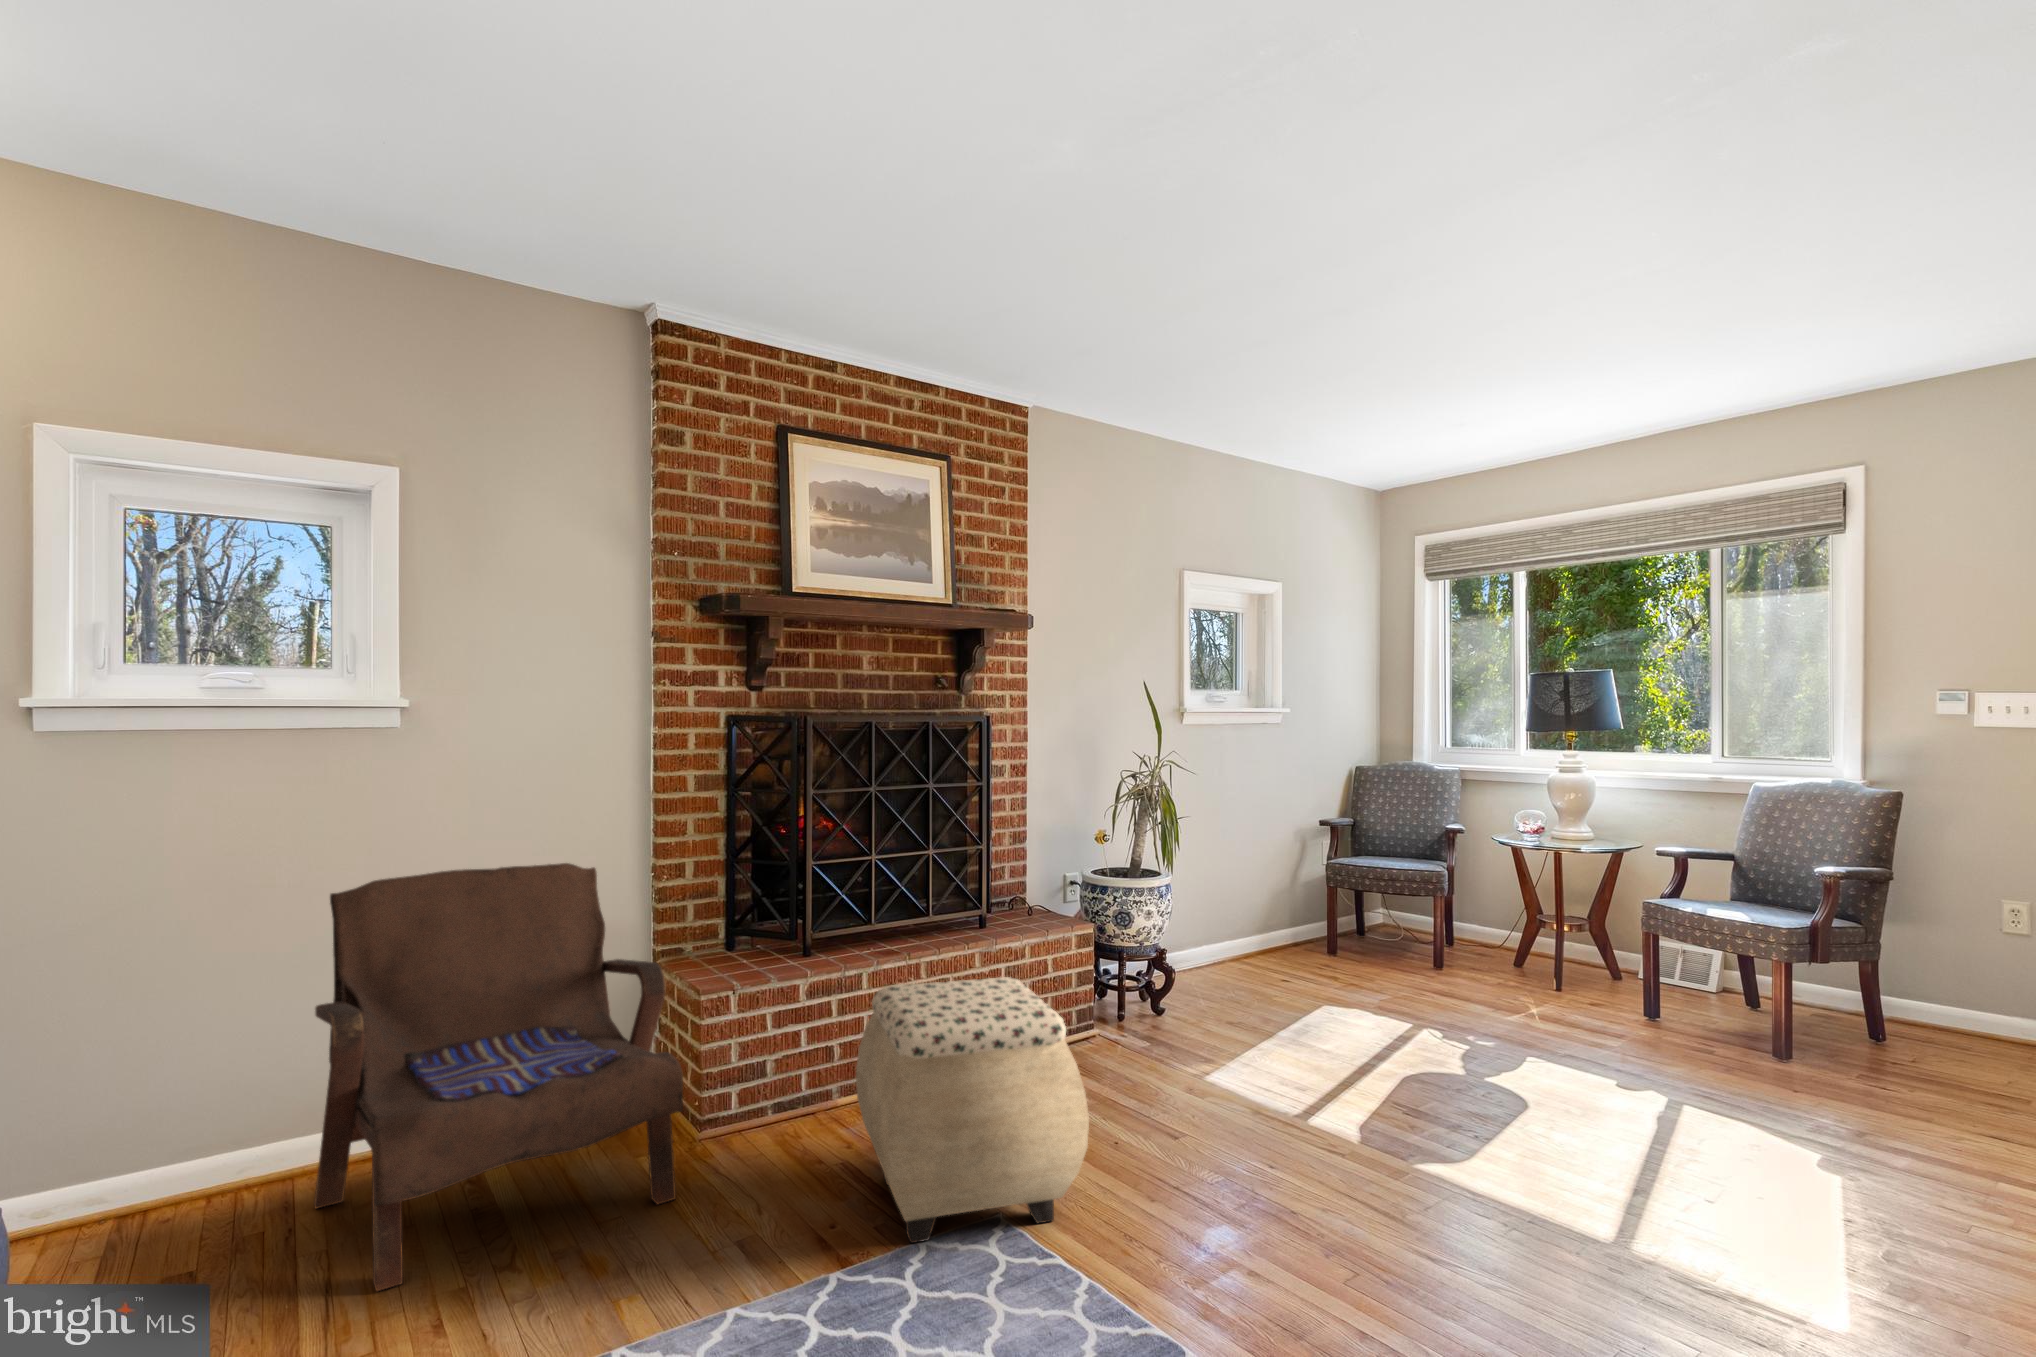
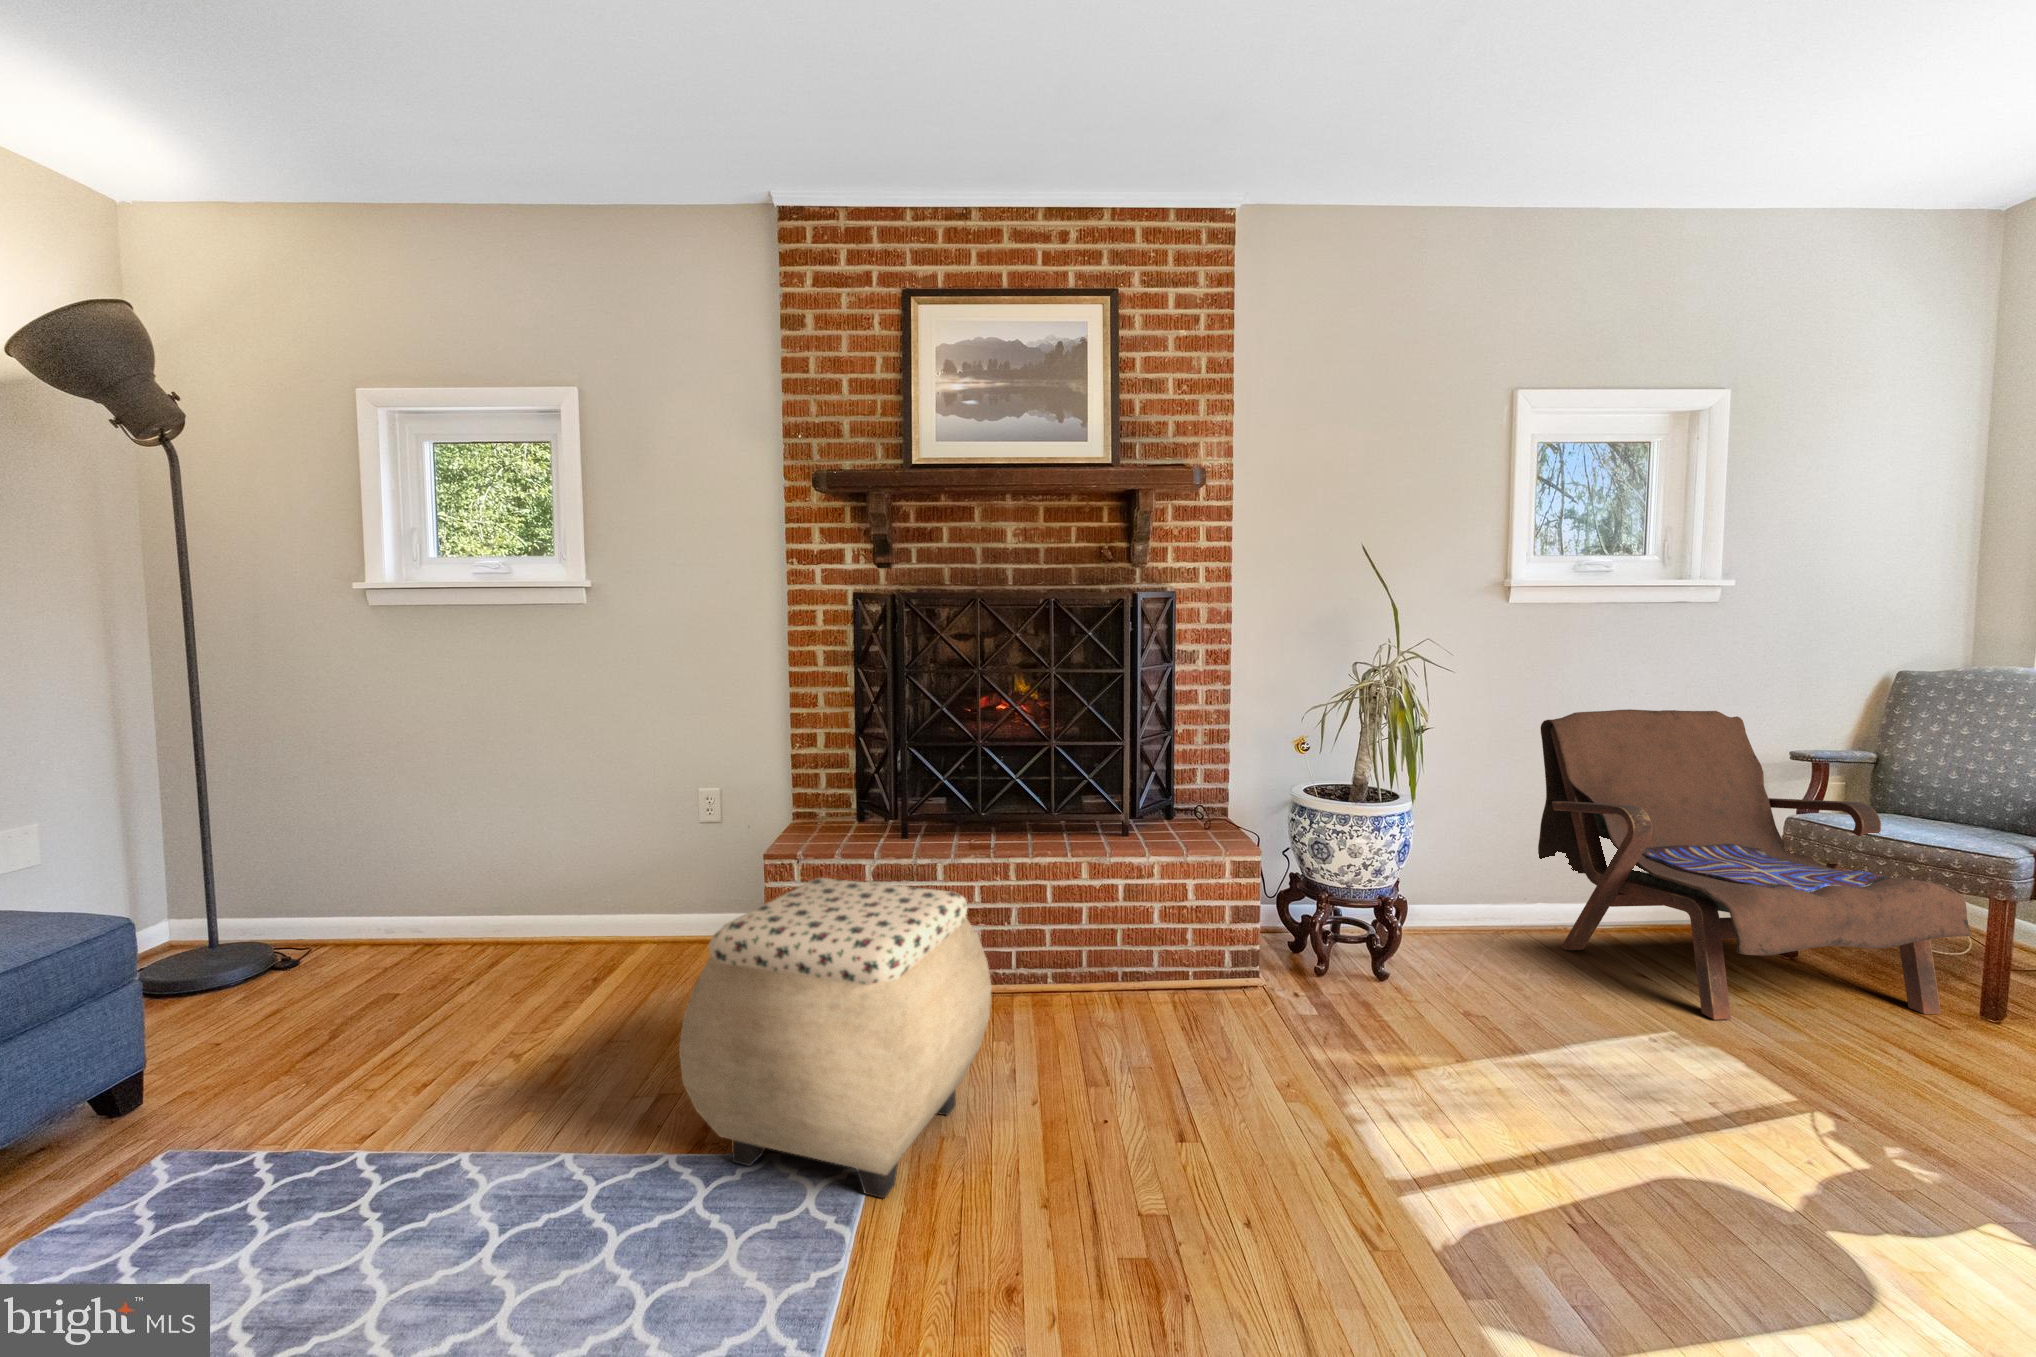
armchair: present [314,863,683,1291] -> present [1538,709,1971,1020]

